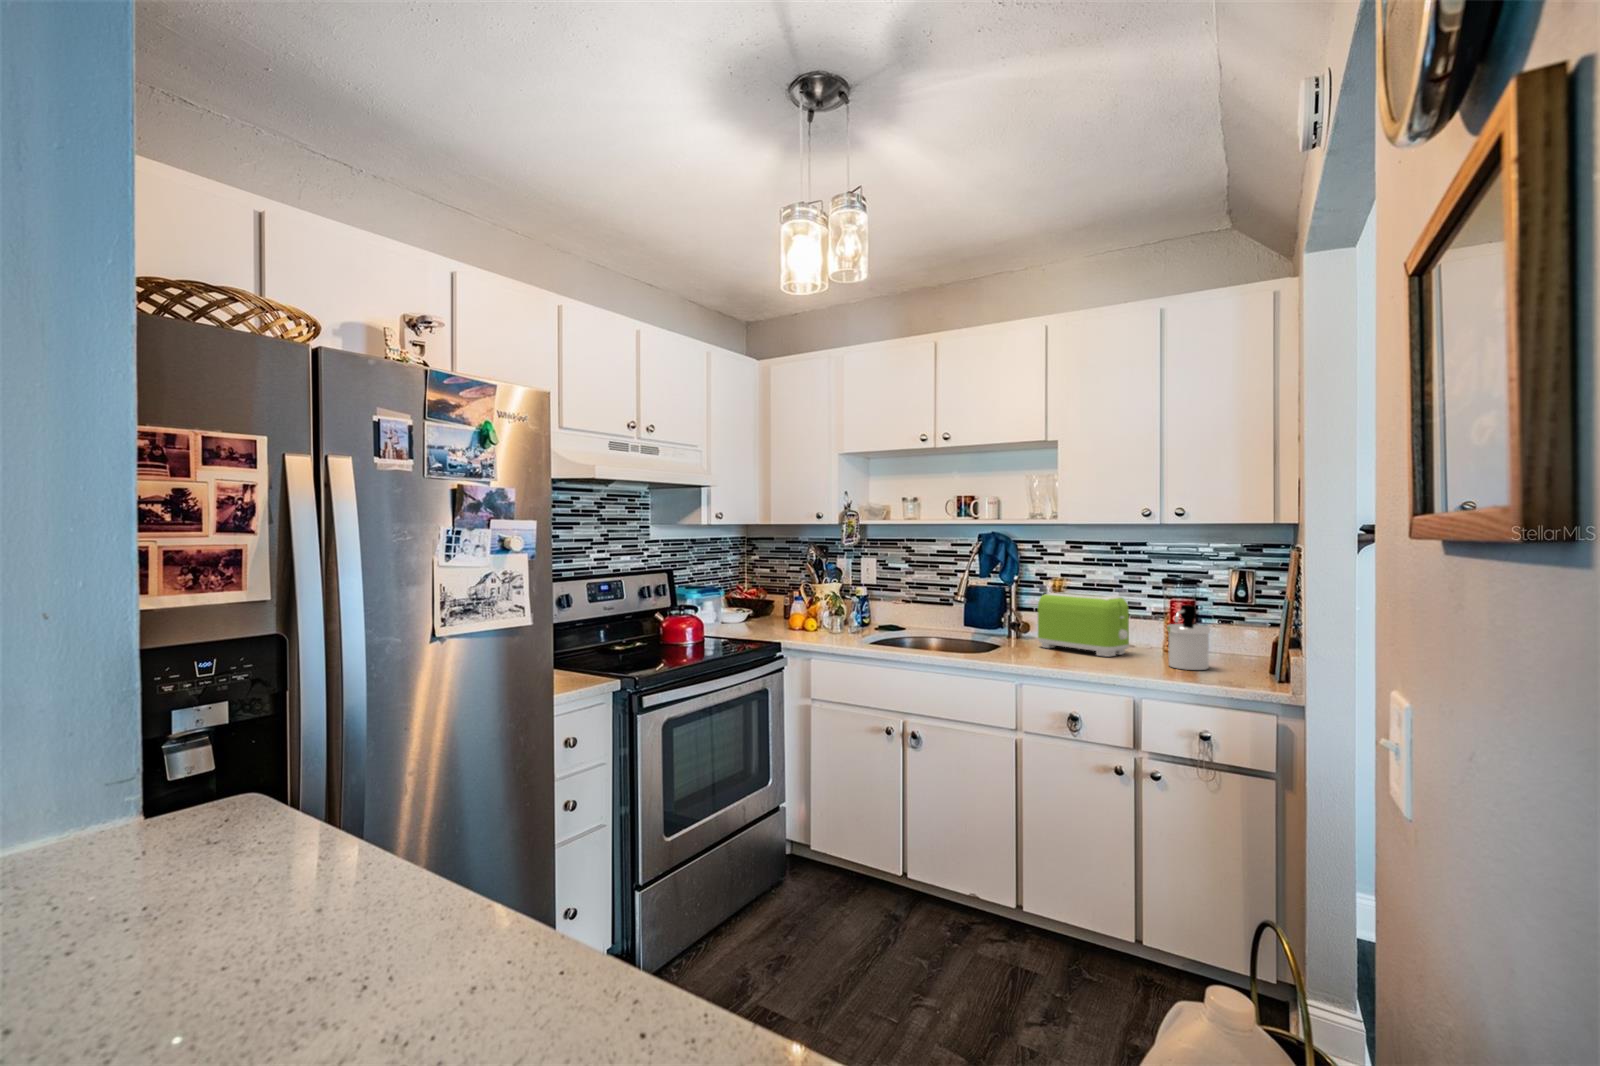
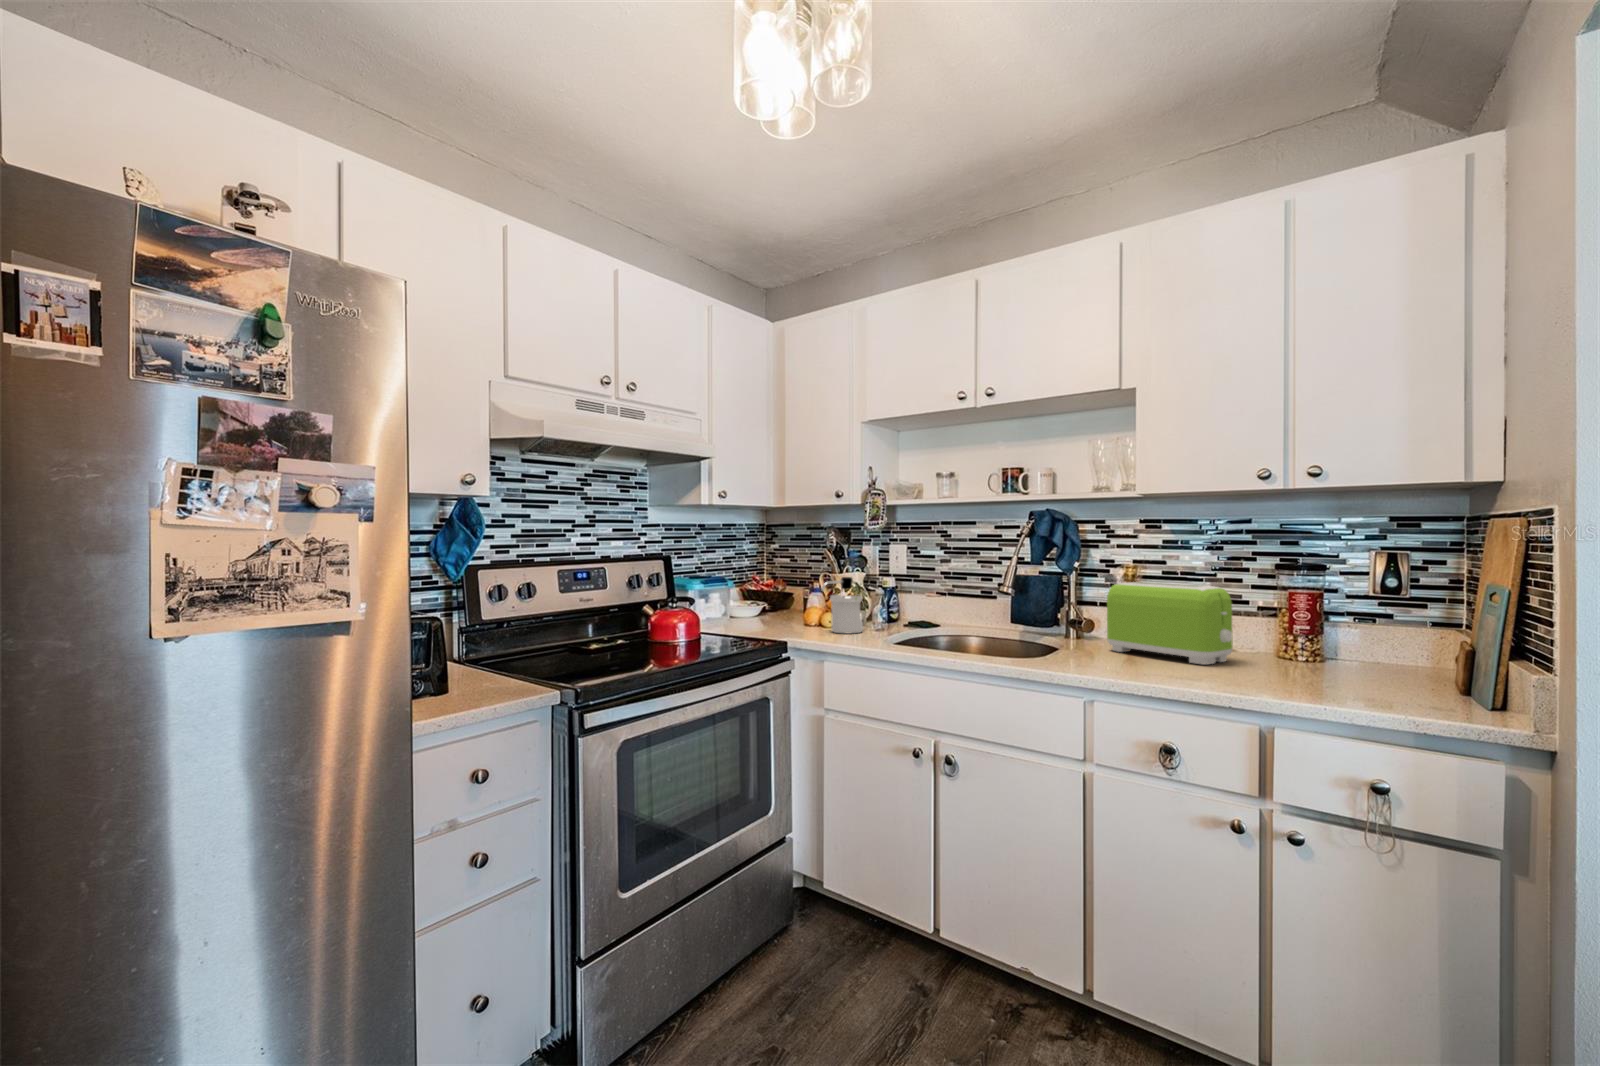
soap dispenser: present [1167,605,1210,670] -> present [821,577,863,633]

